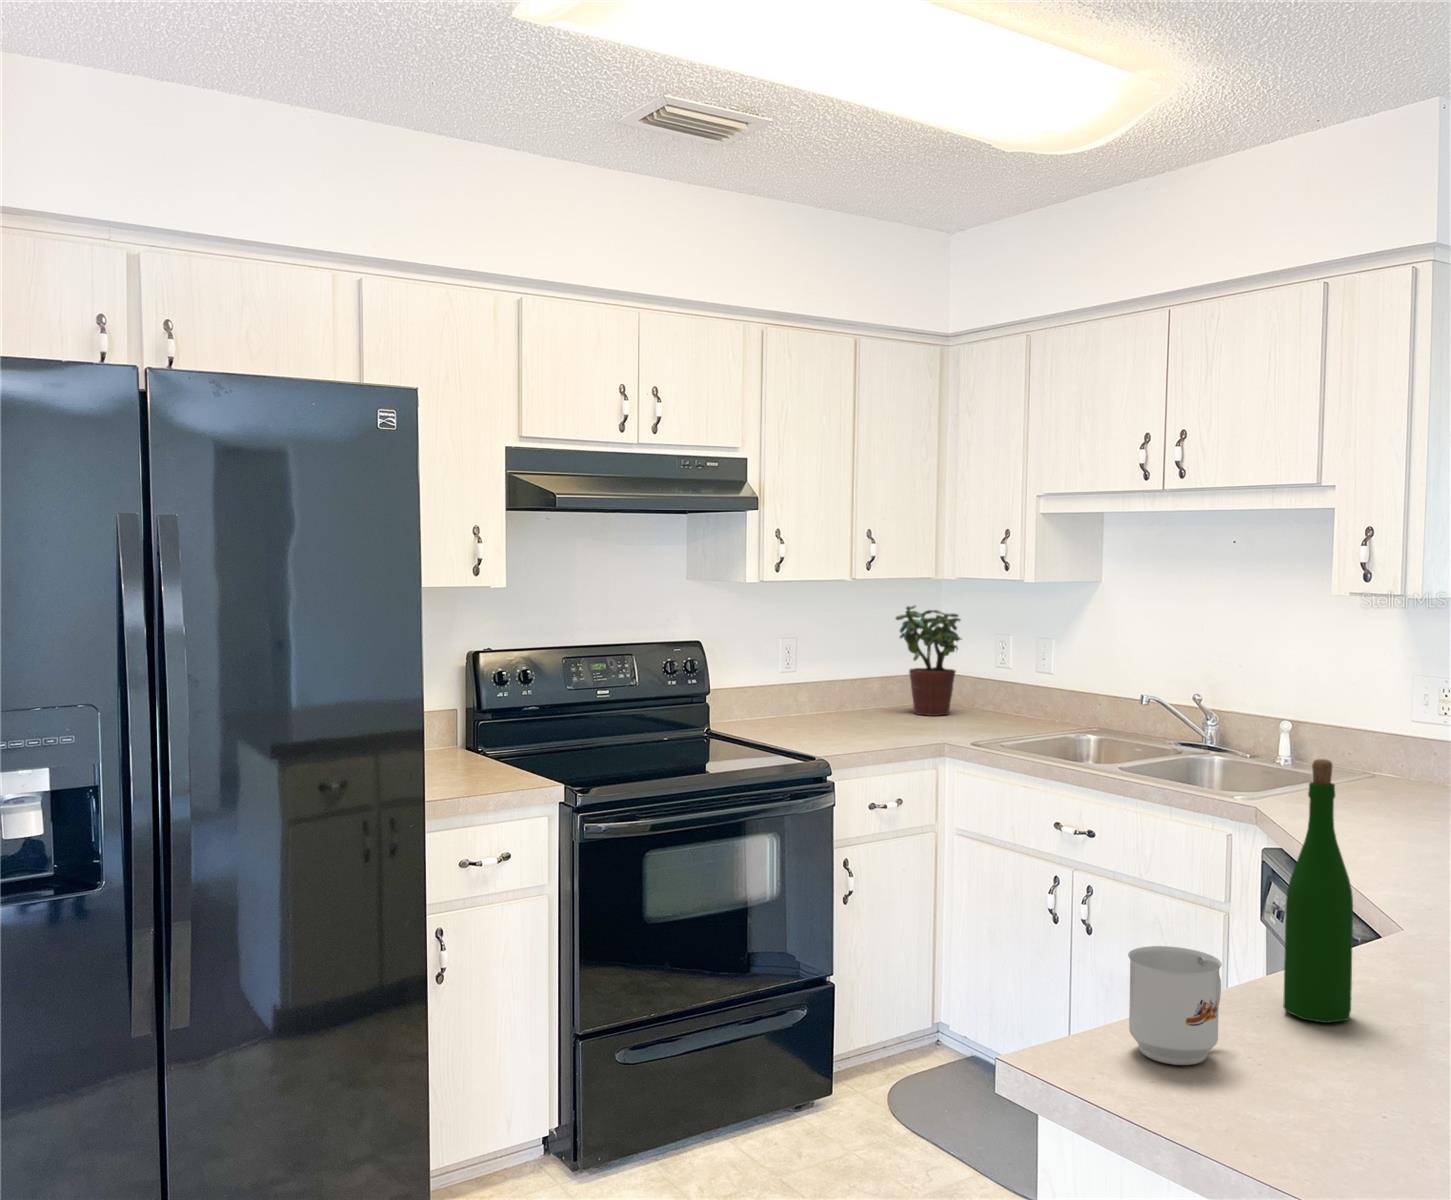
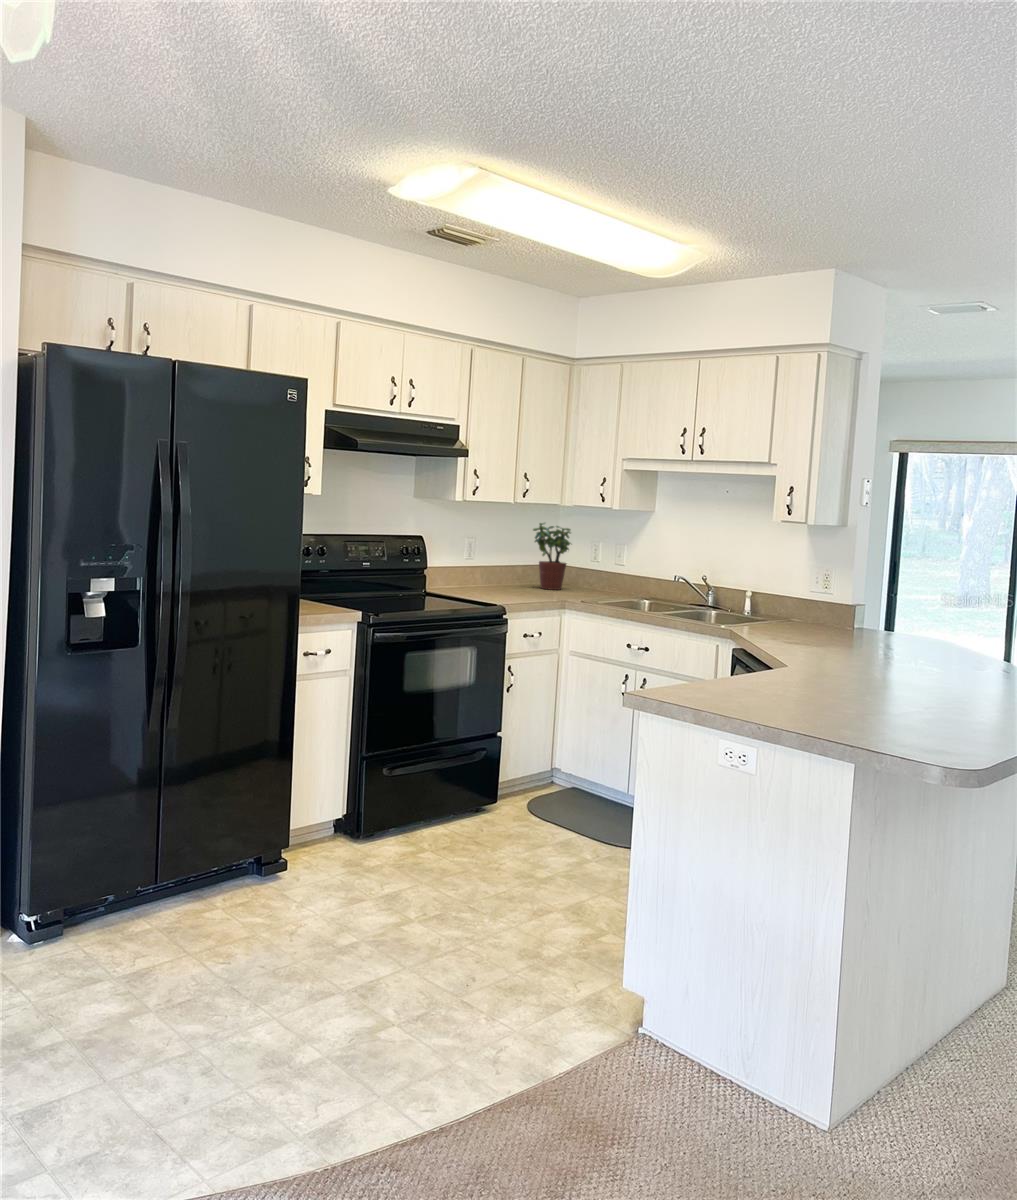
wine bottle: present [1283,759,1353,1023] -> none [764,581,796,696]
mug: present [1128,946,1222,1065] -> none [701,658,742,705]

